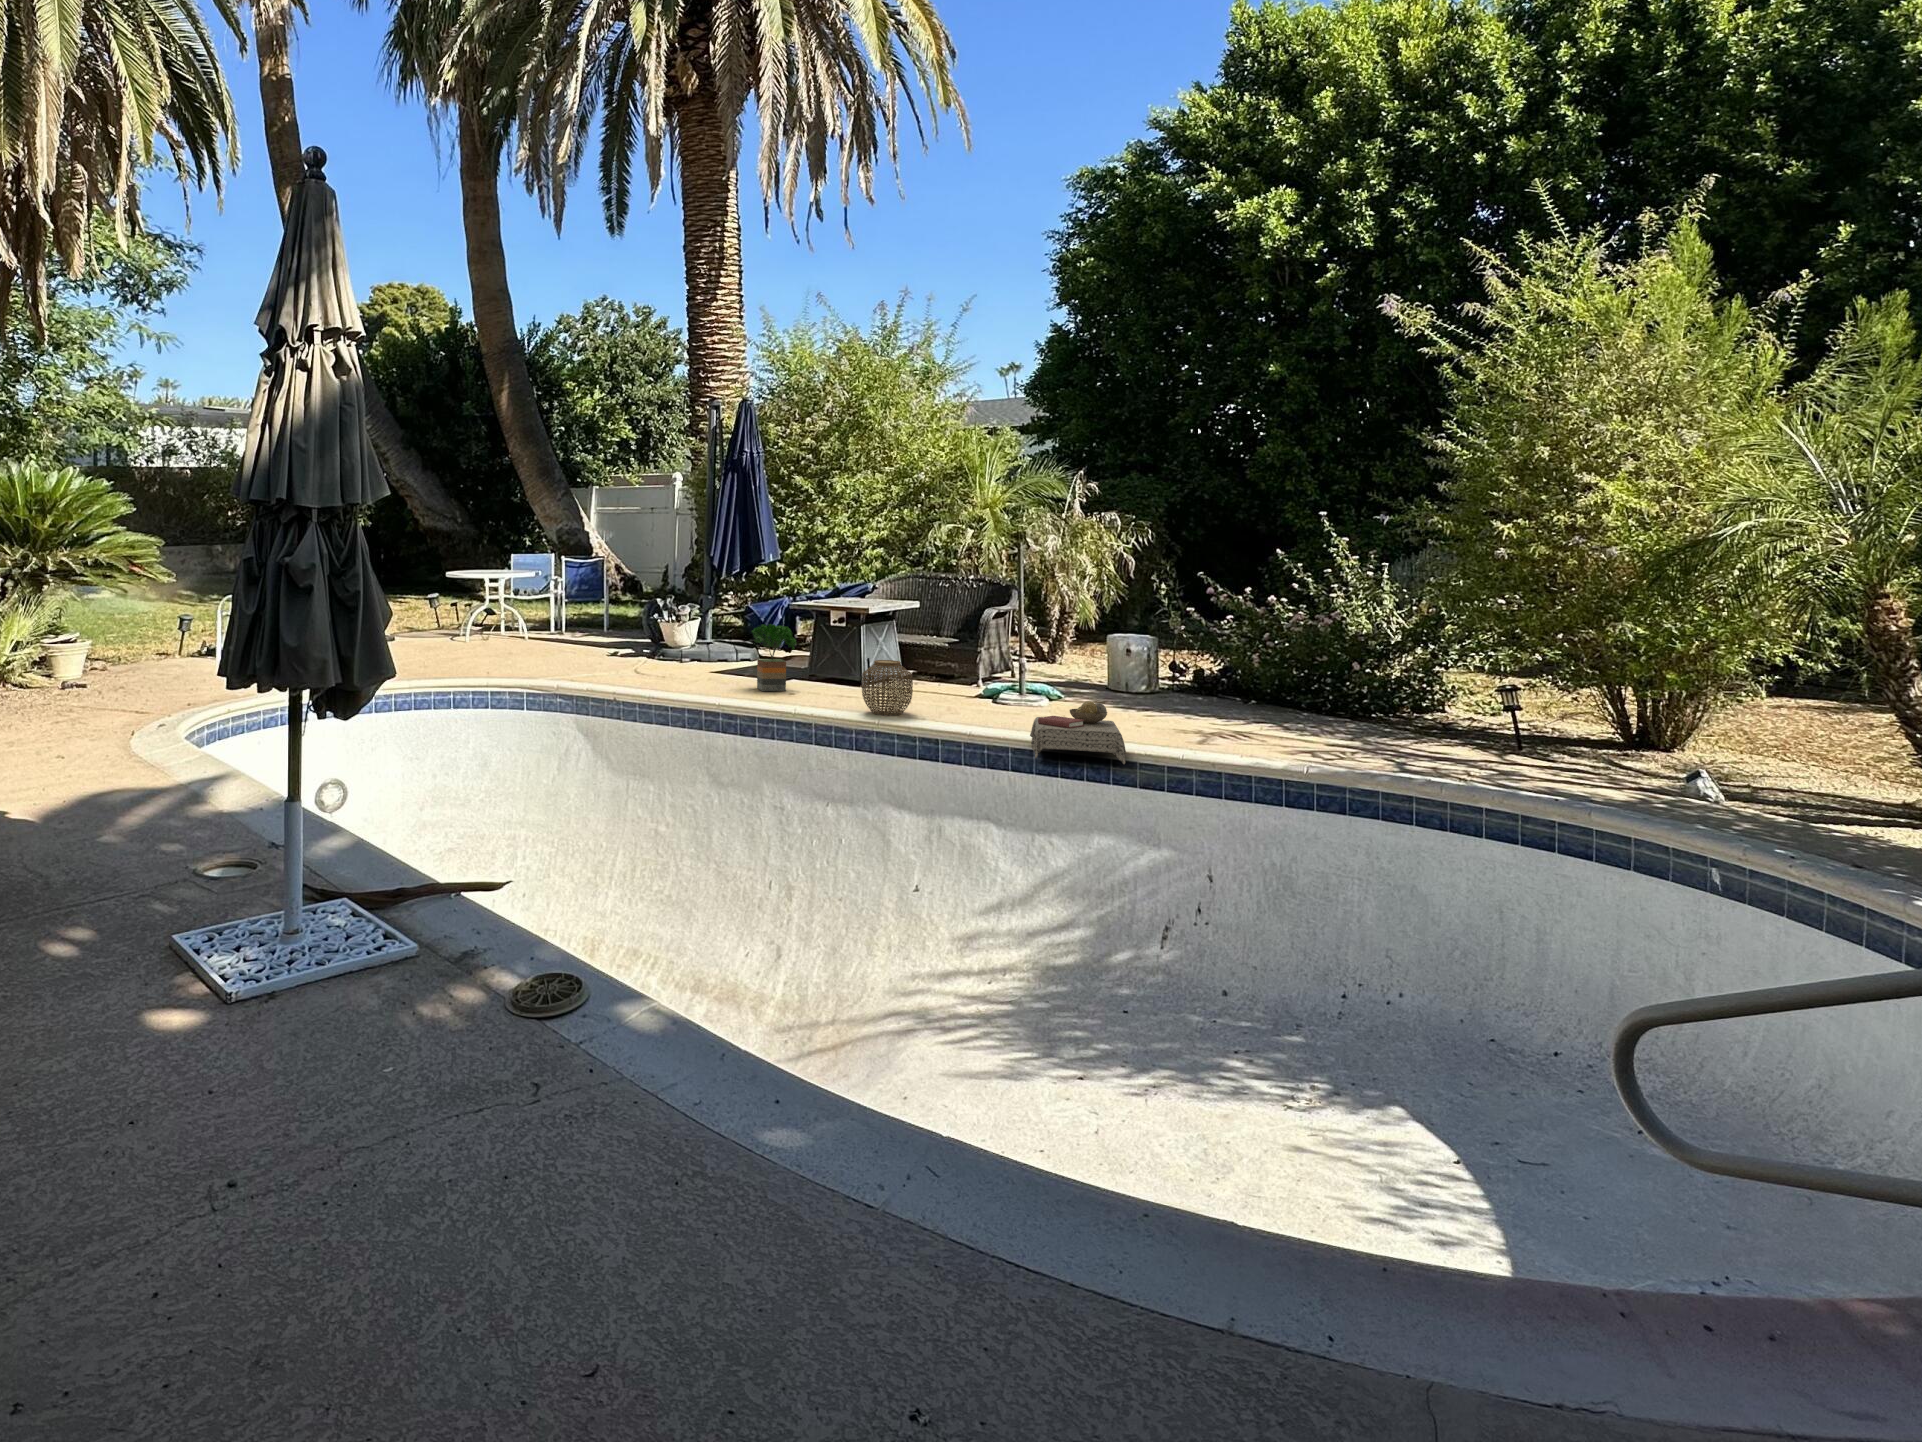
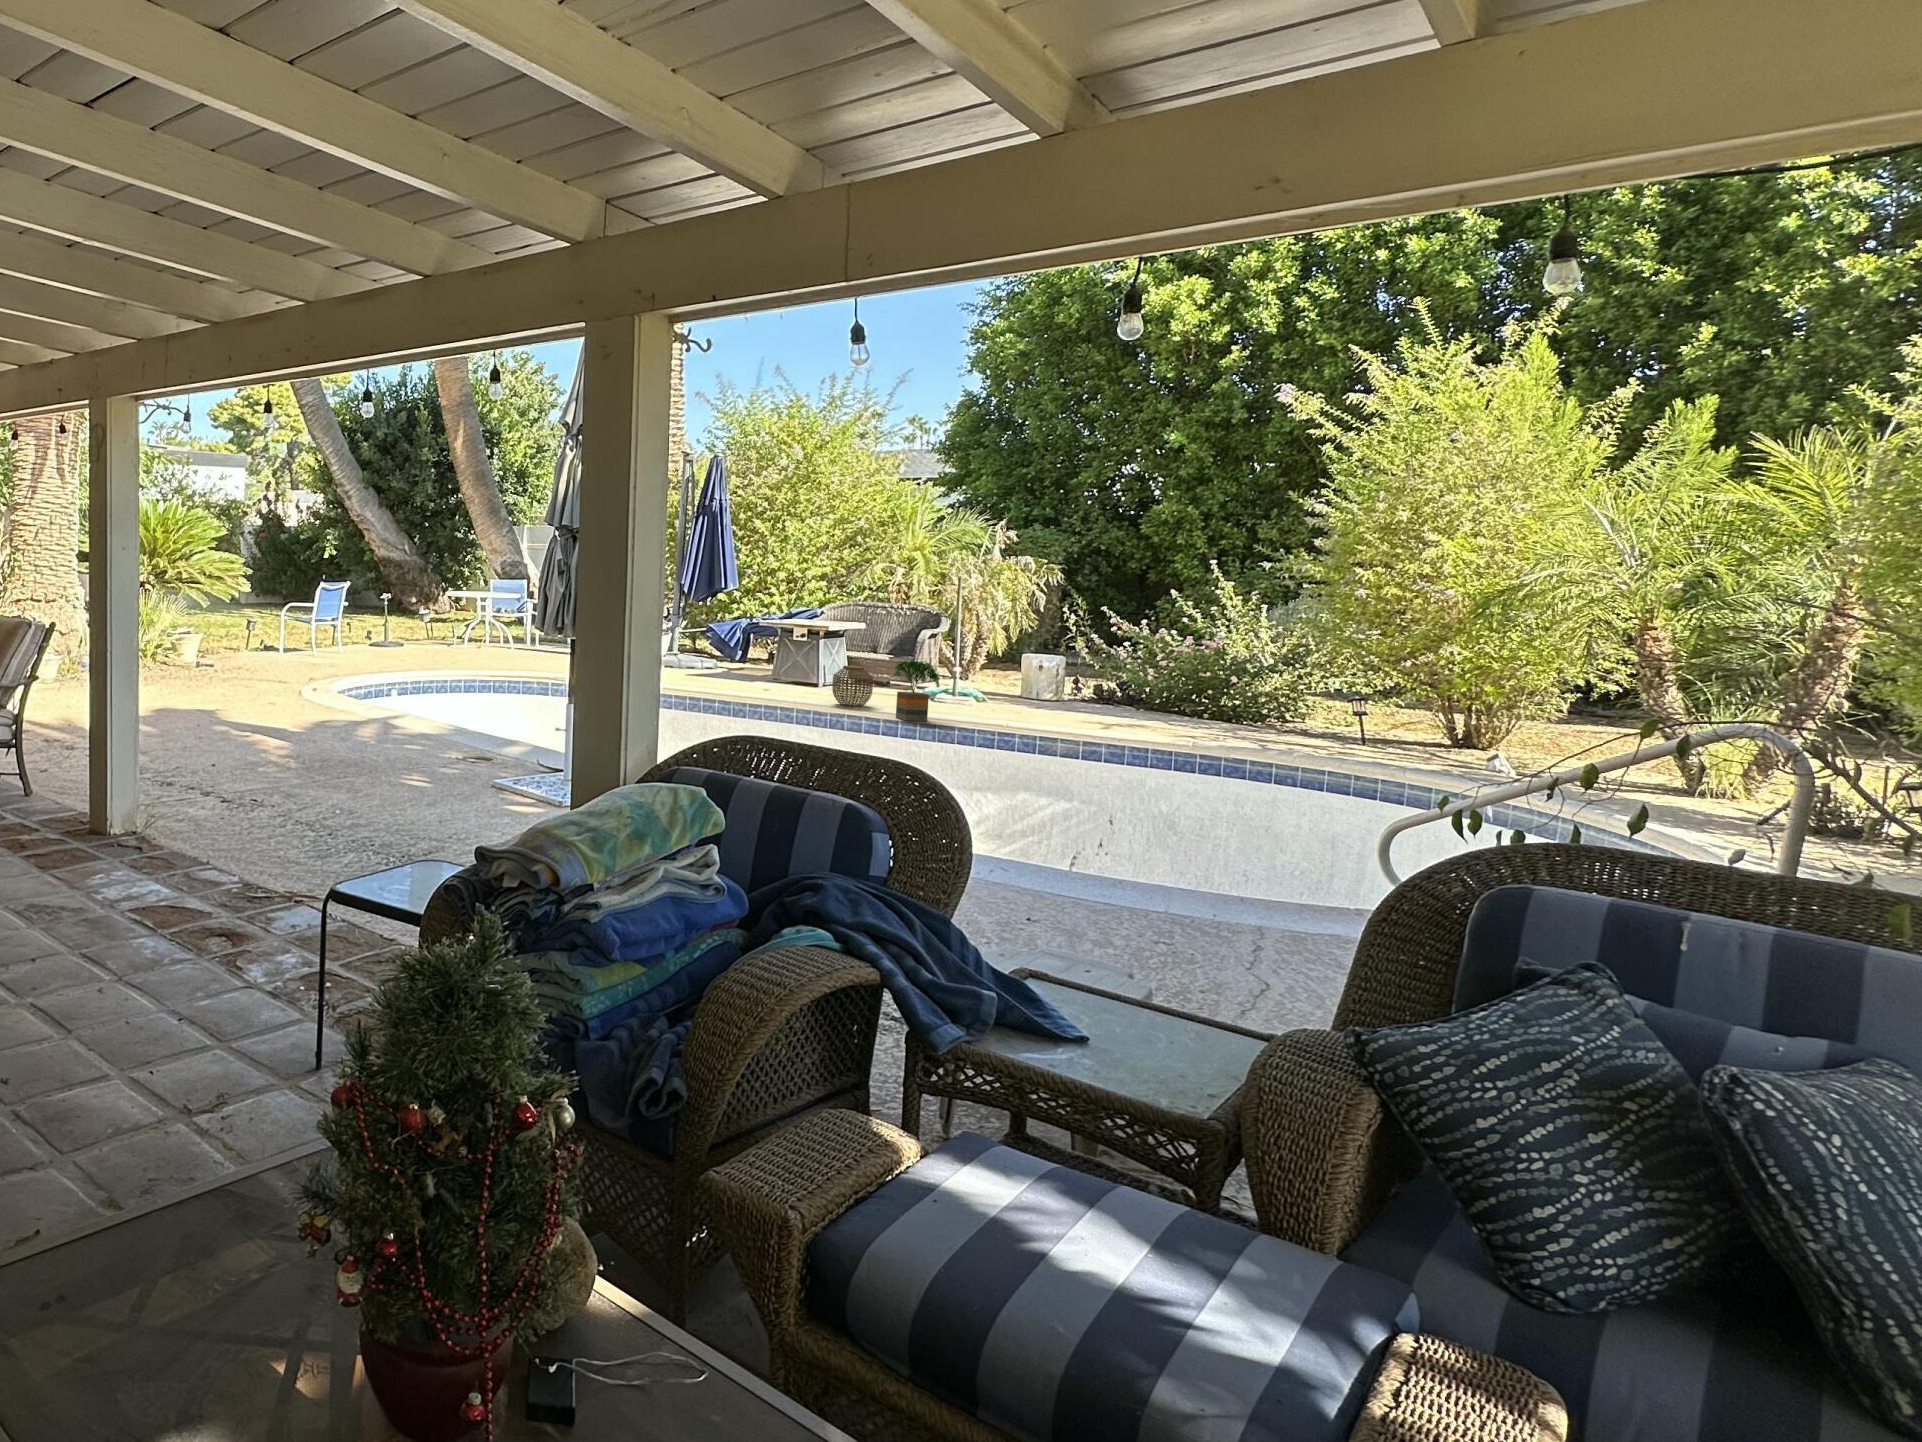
potted tree: present [752,624,796,691] -> present [895,660,940,721]
ottoman: present [1030,701,1126,764] -> none [972,696,1050,741]

